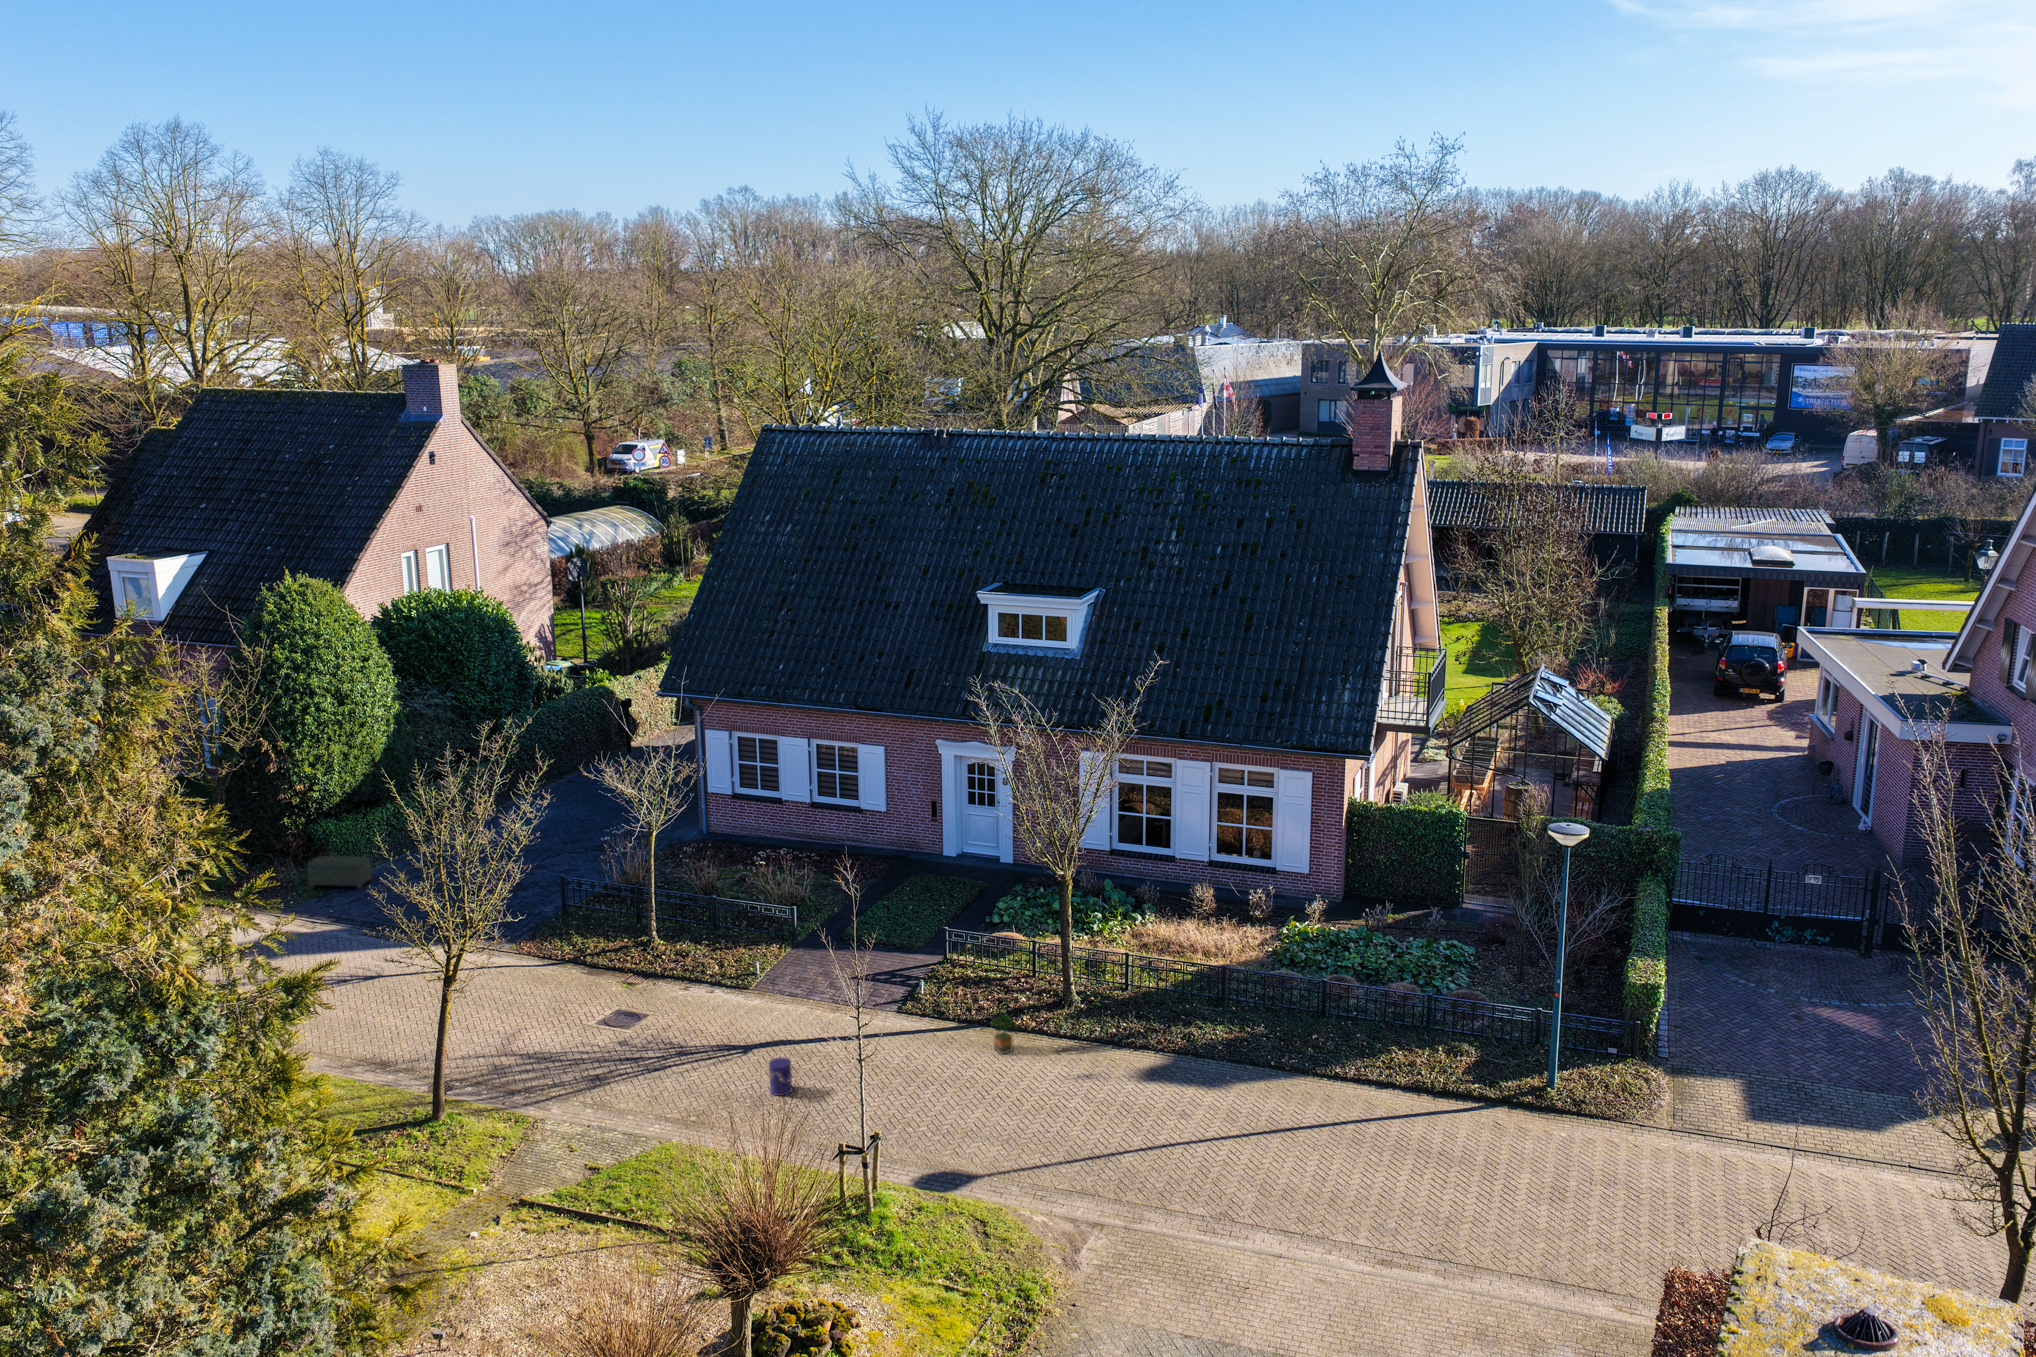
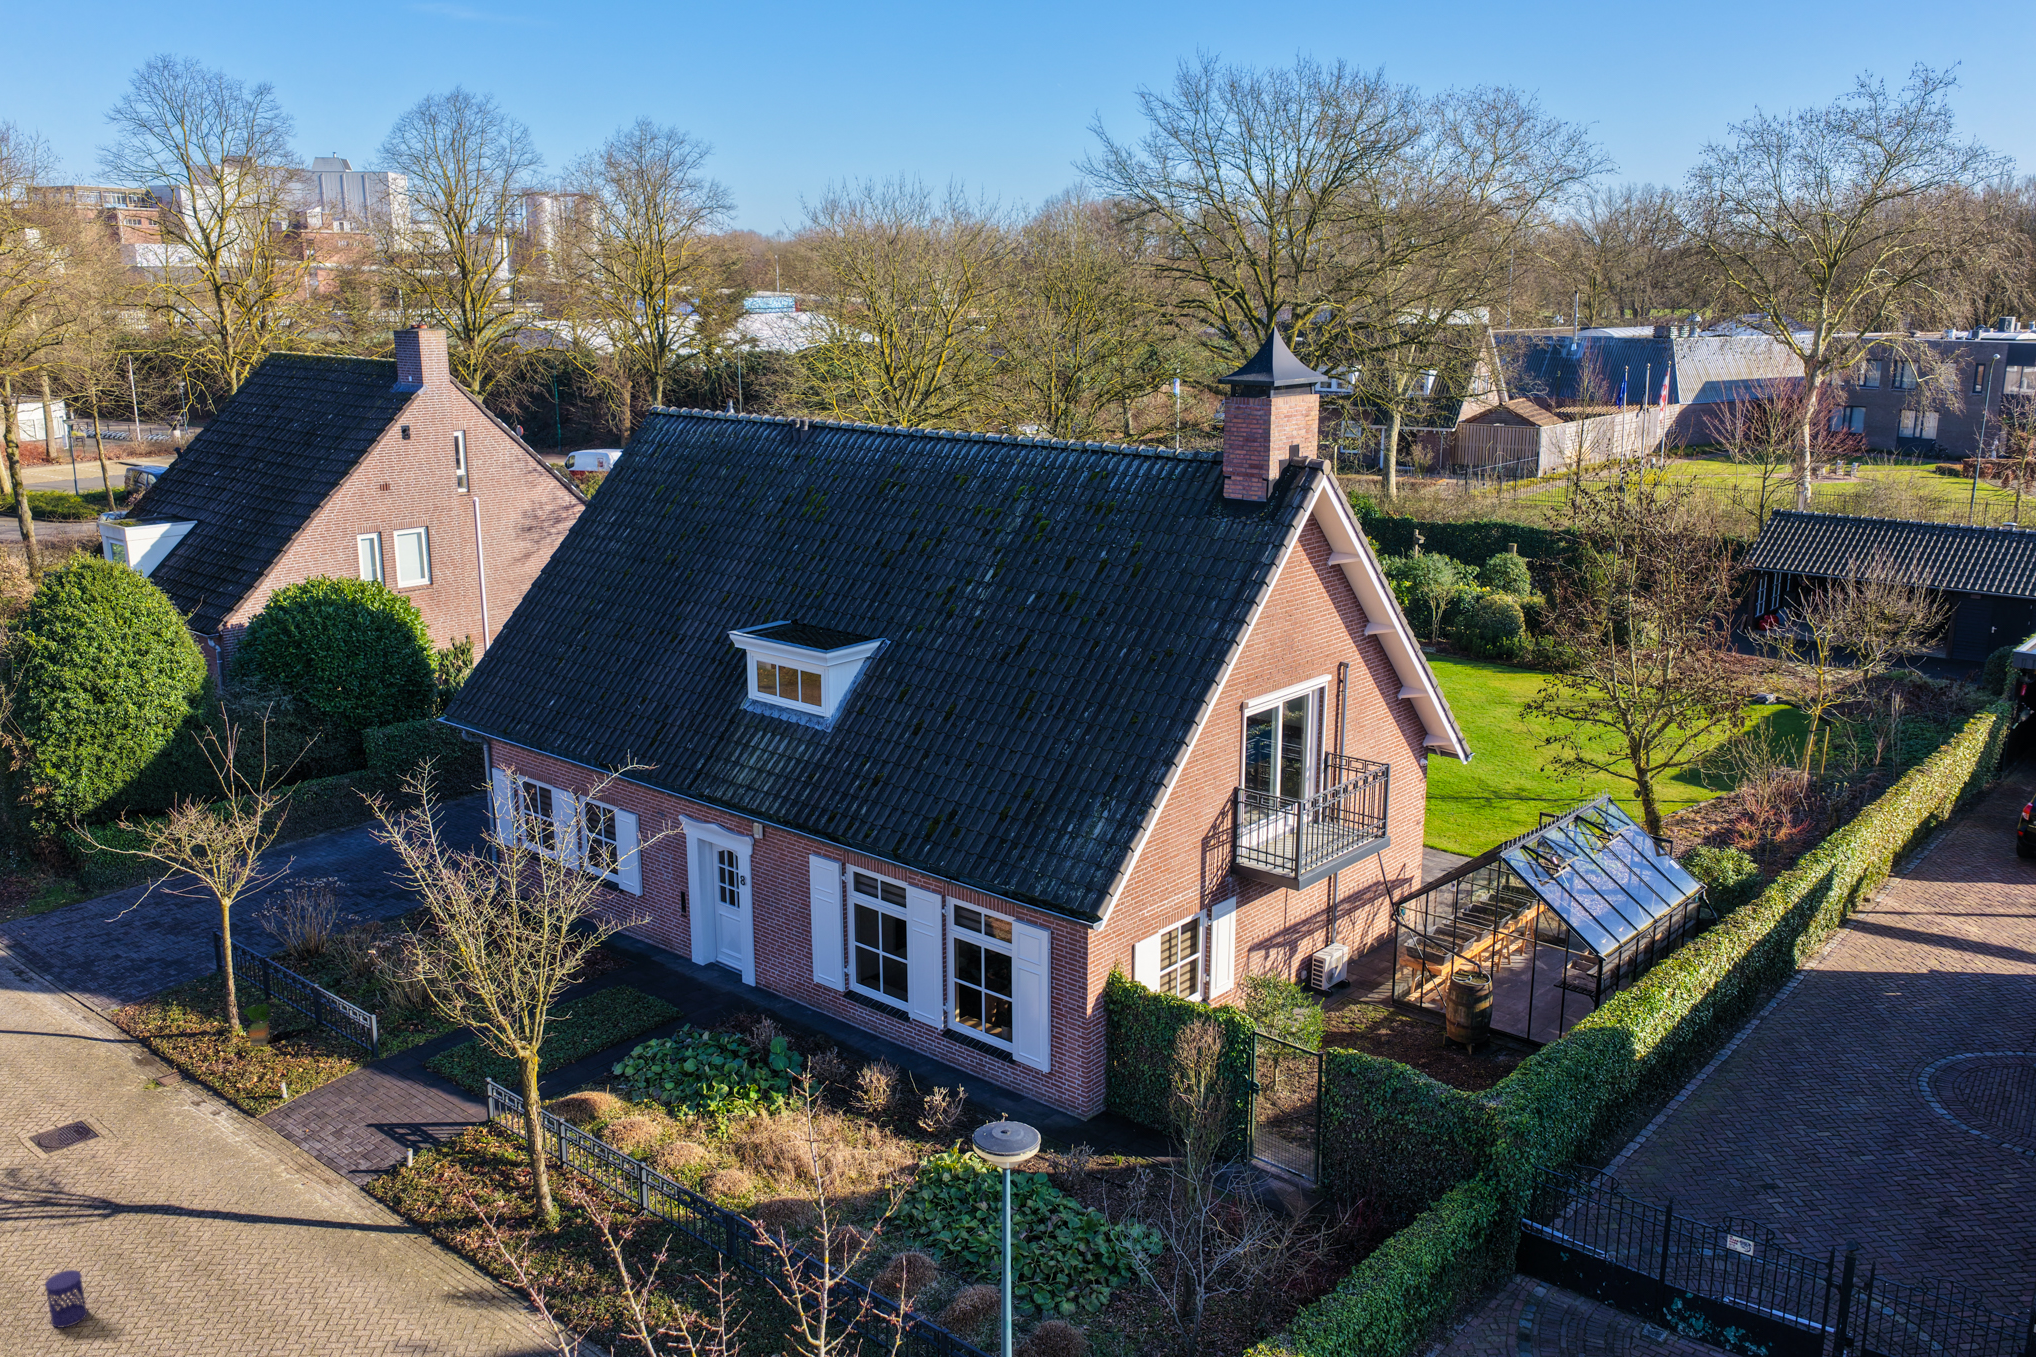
bench: present [306,856,372,889] -> none [41,866,111,909]
potted tree: present [991,1015,1017,1054] -> present [244,1004,271,1046]

